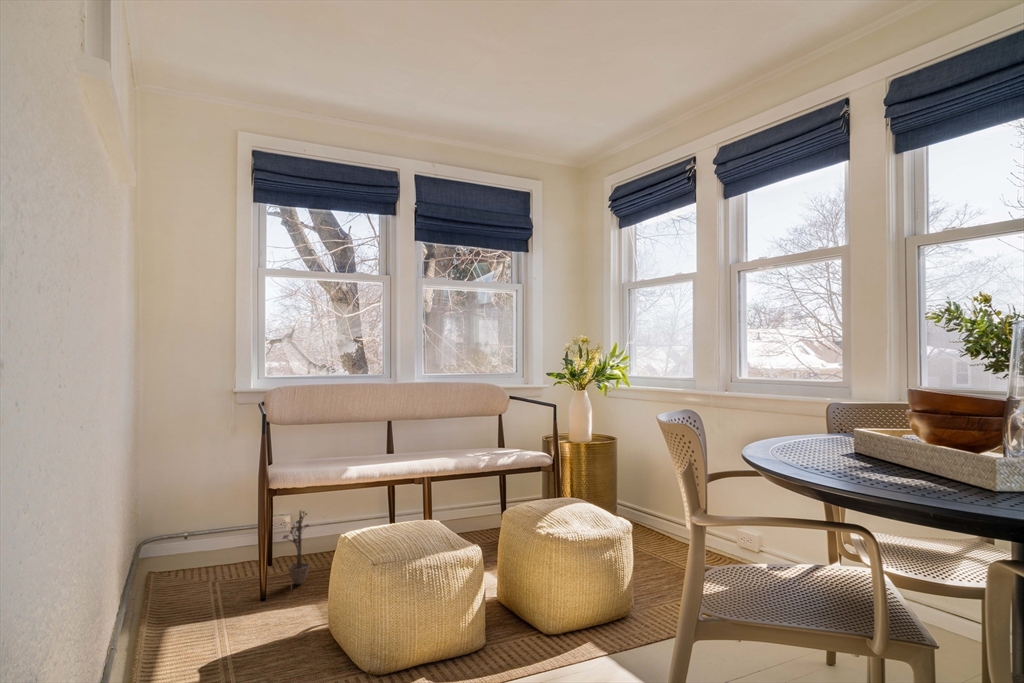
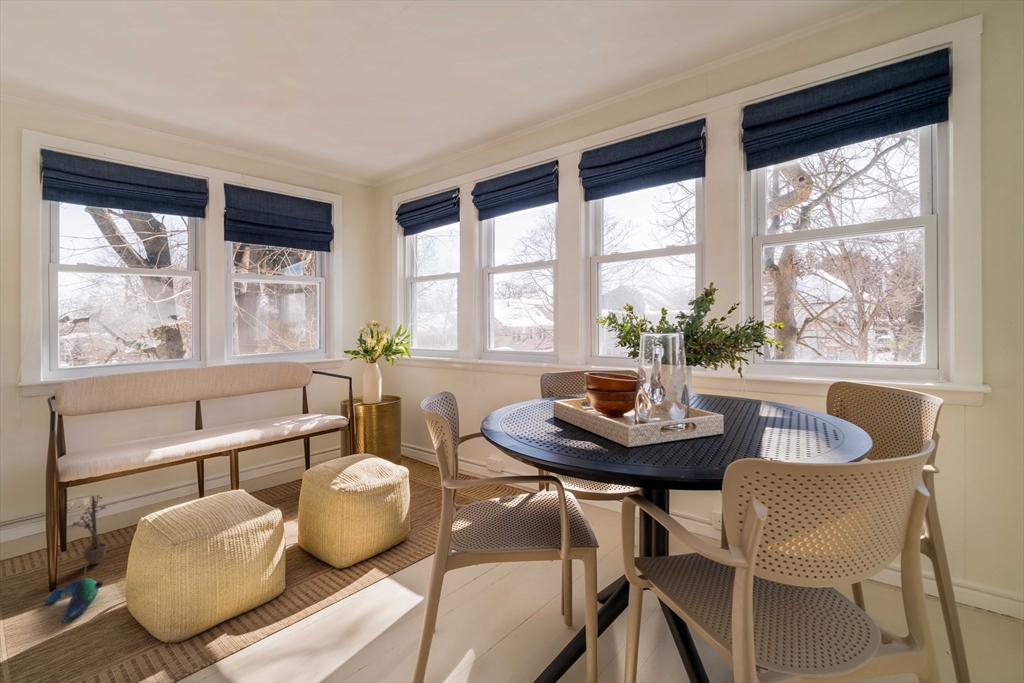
plush toy: none [261,592,309,632] -> present [45,578,103,623]

